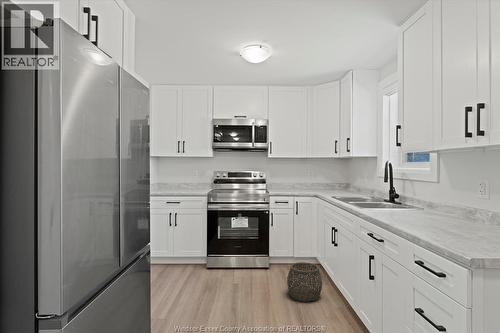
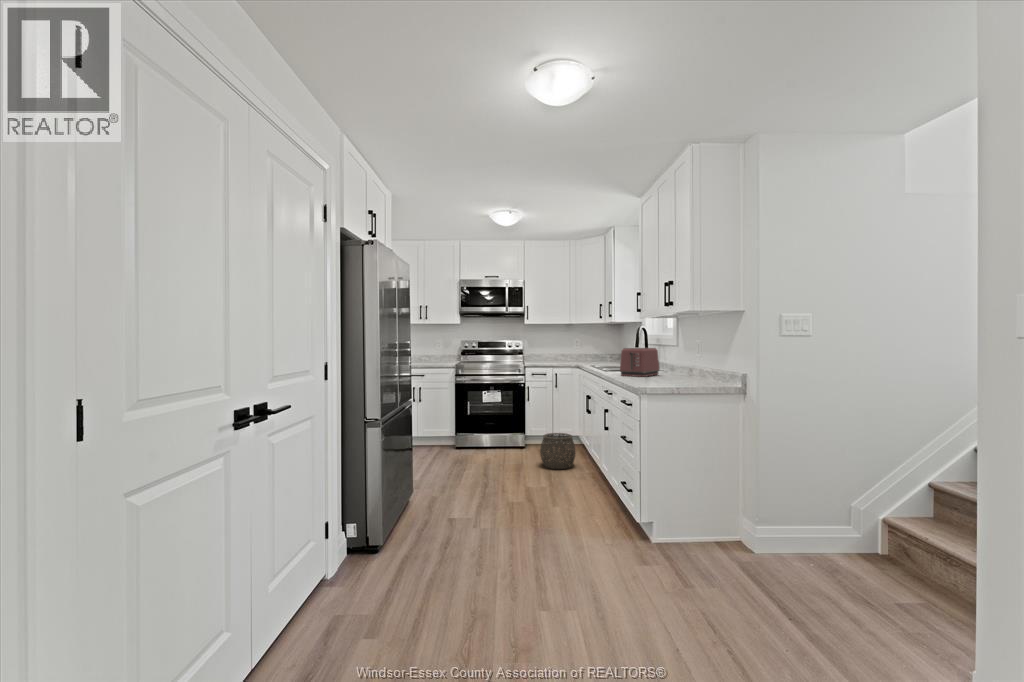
toaster: none [394,187,434,224] -> present [620,348,659,377]

